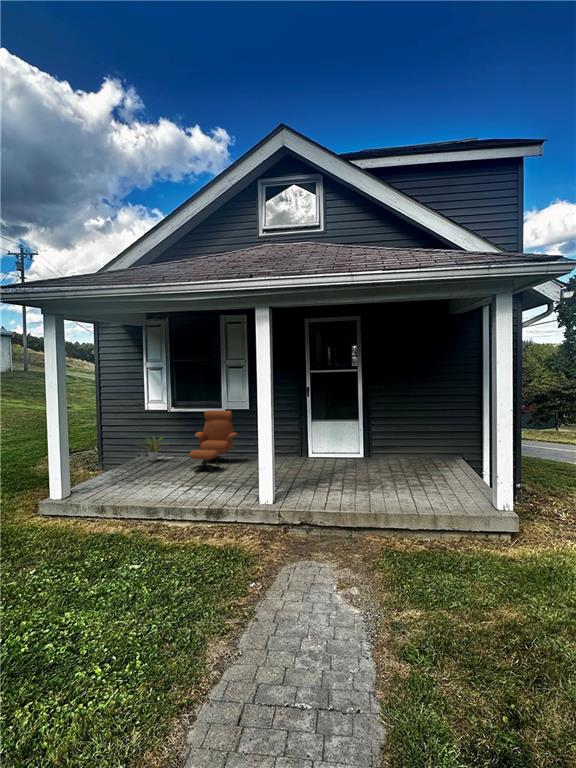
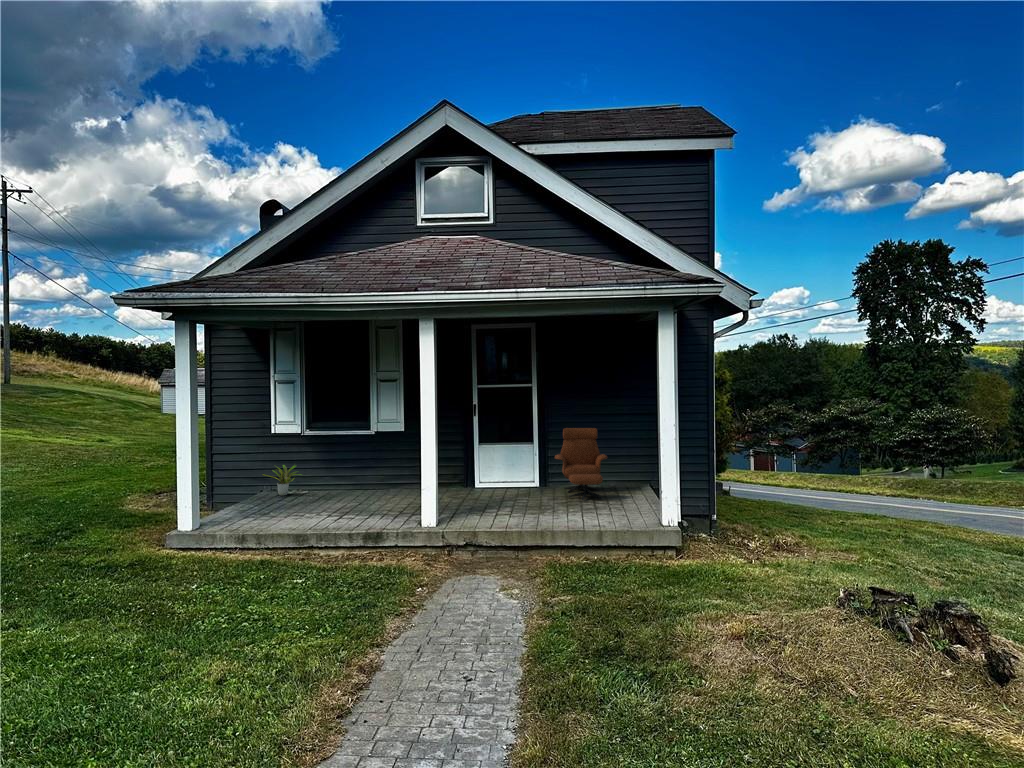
lounge chair: present [189,410,238,472] -> present [555,428,607,500]

